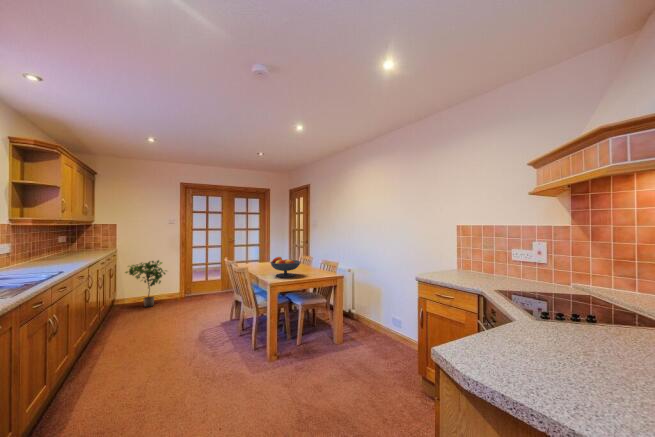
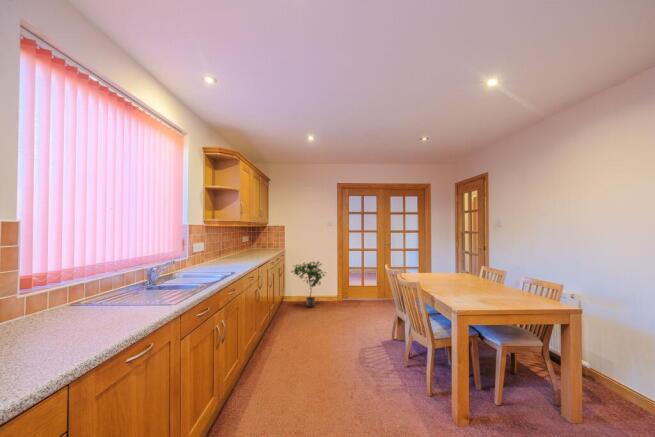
fruit bowl: present [270,257,300,277] -> none [450,270,499,302]

